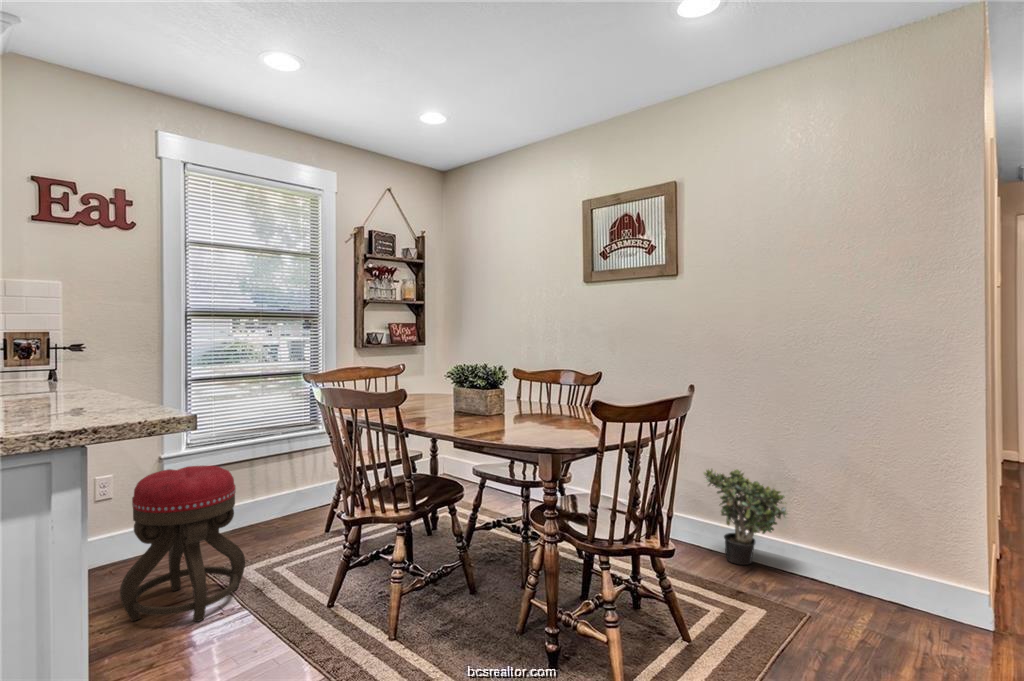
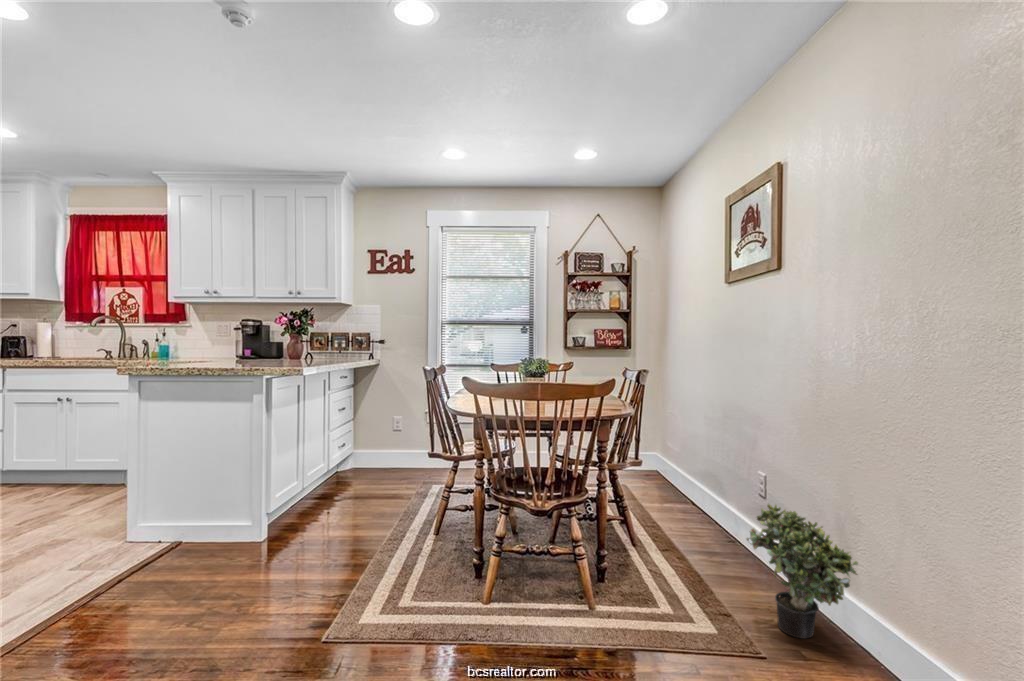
ottoman: present [120,466,245,622] -> none [351,417,417,508]

